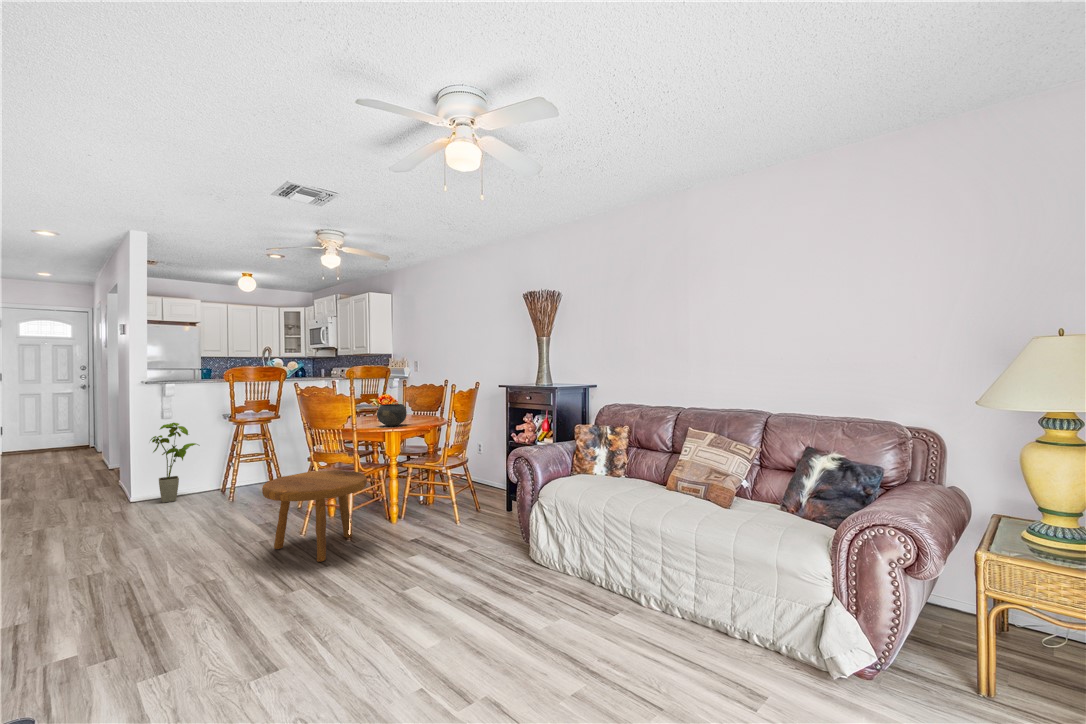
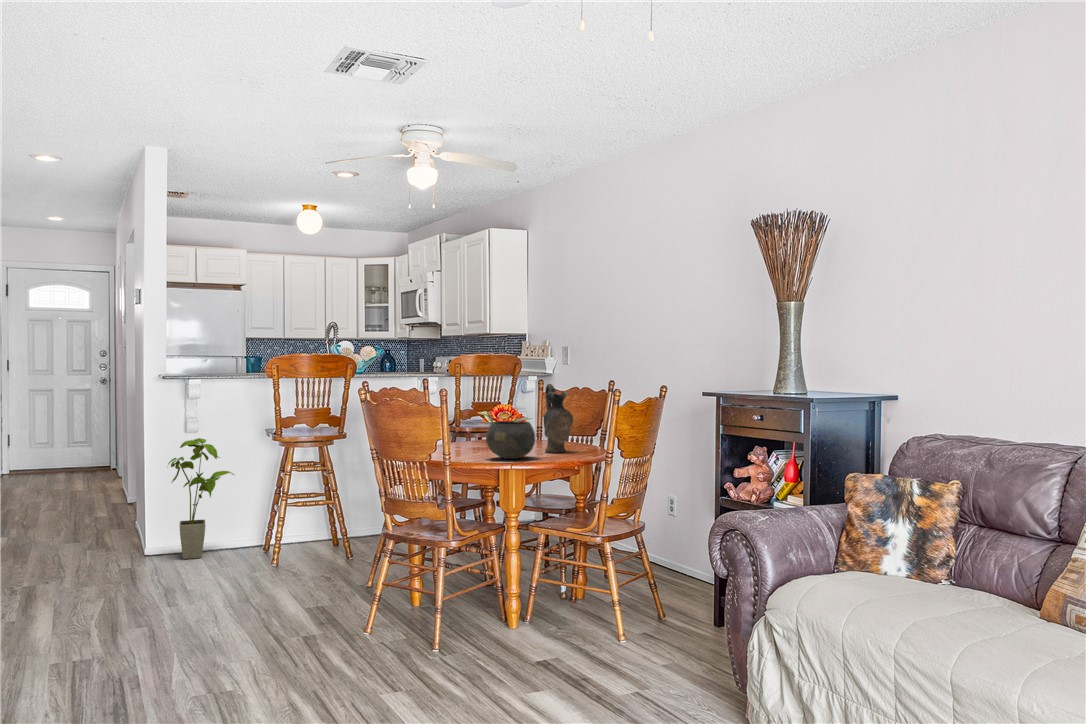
ceramic pitcher: none [410,382,428,421] -> present [543,384,573,453]
footstool: present [262,470,367,562] -> none [304,529,466,682]

